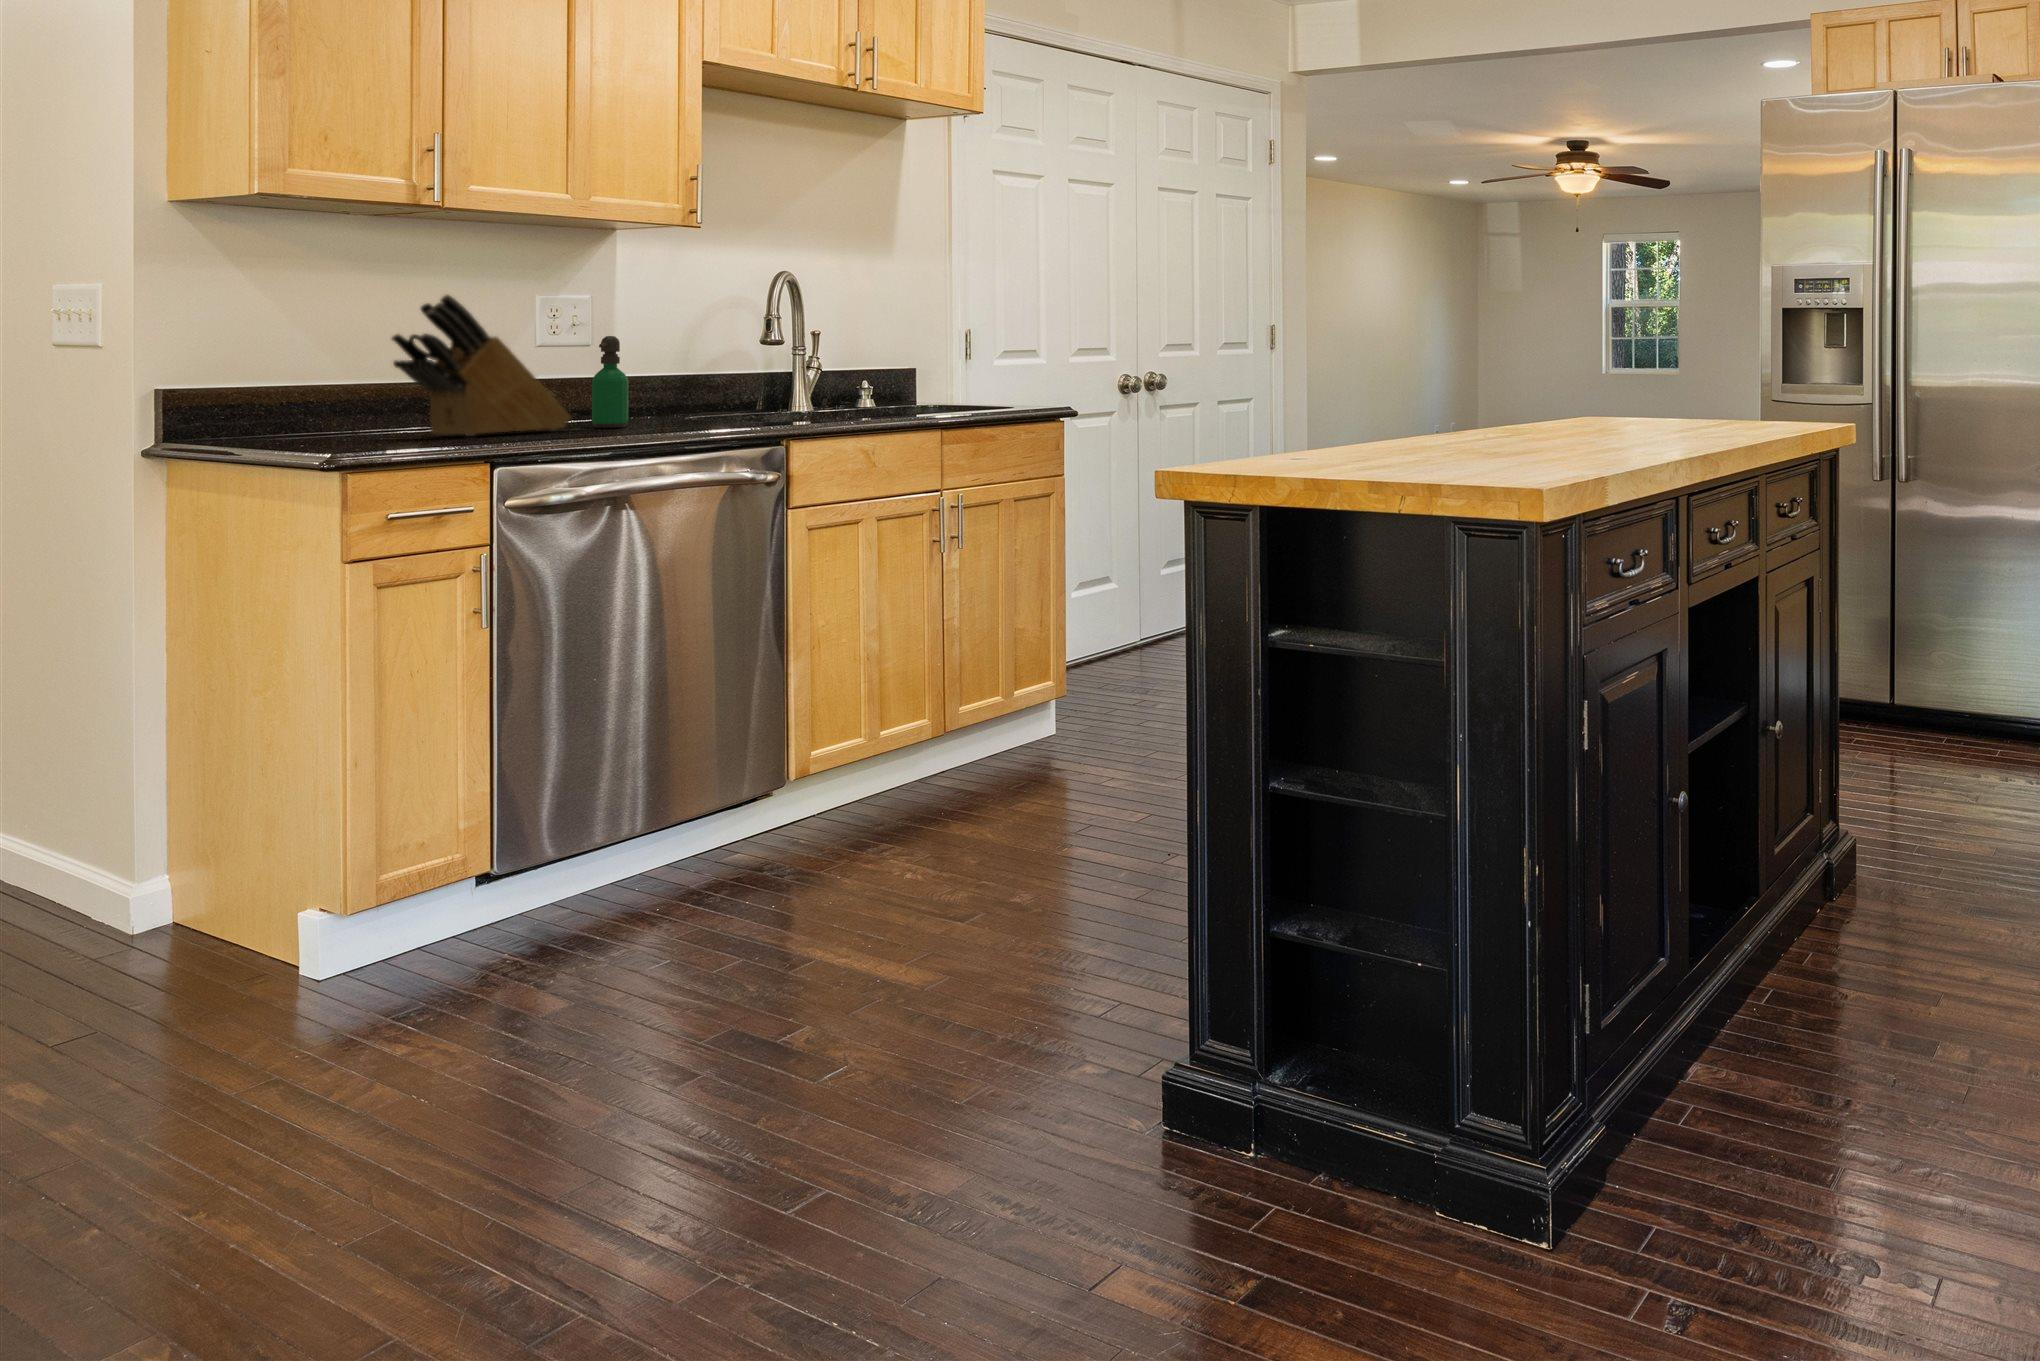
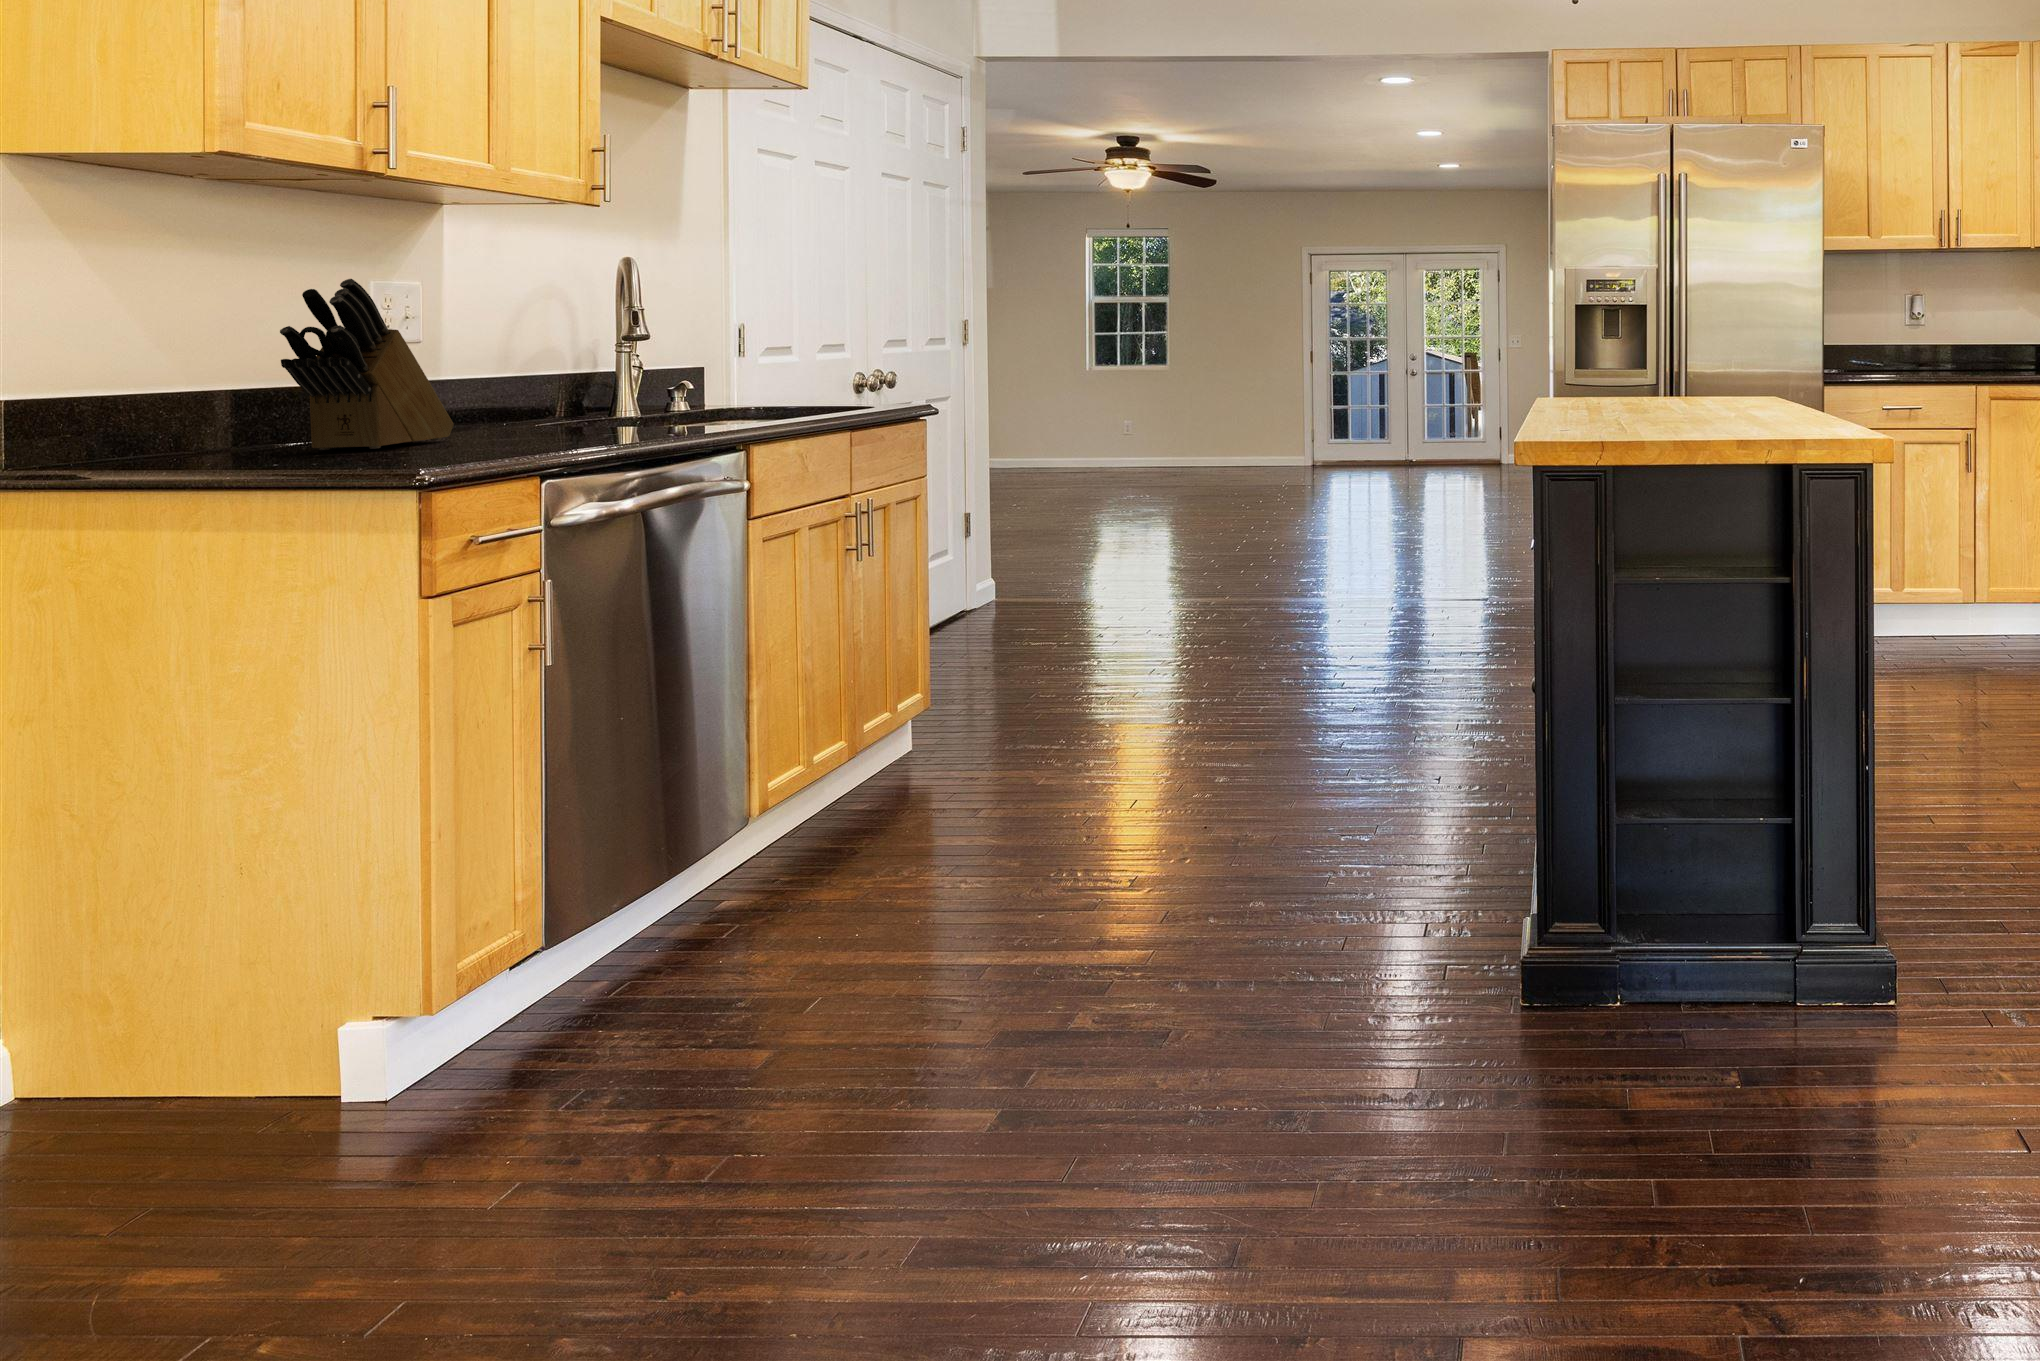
soap dispenser: present [592,336,629,428] -> none [452,329,498,436]

